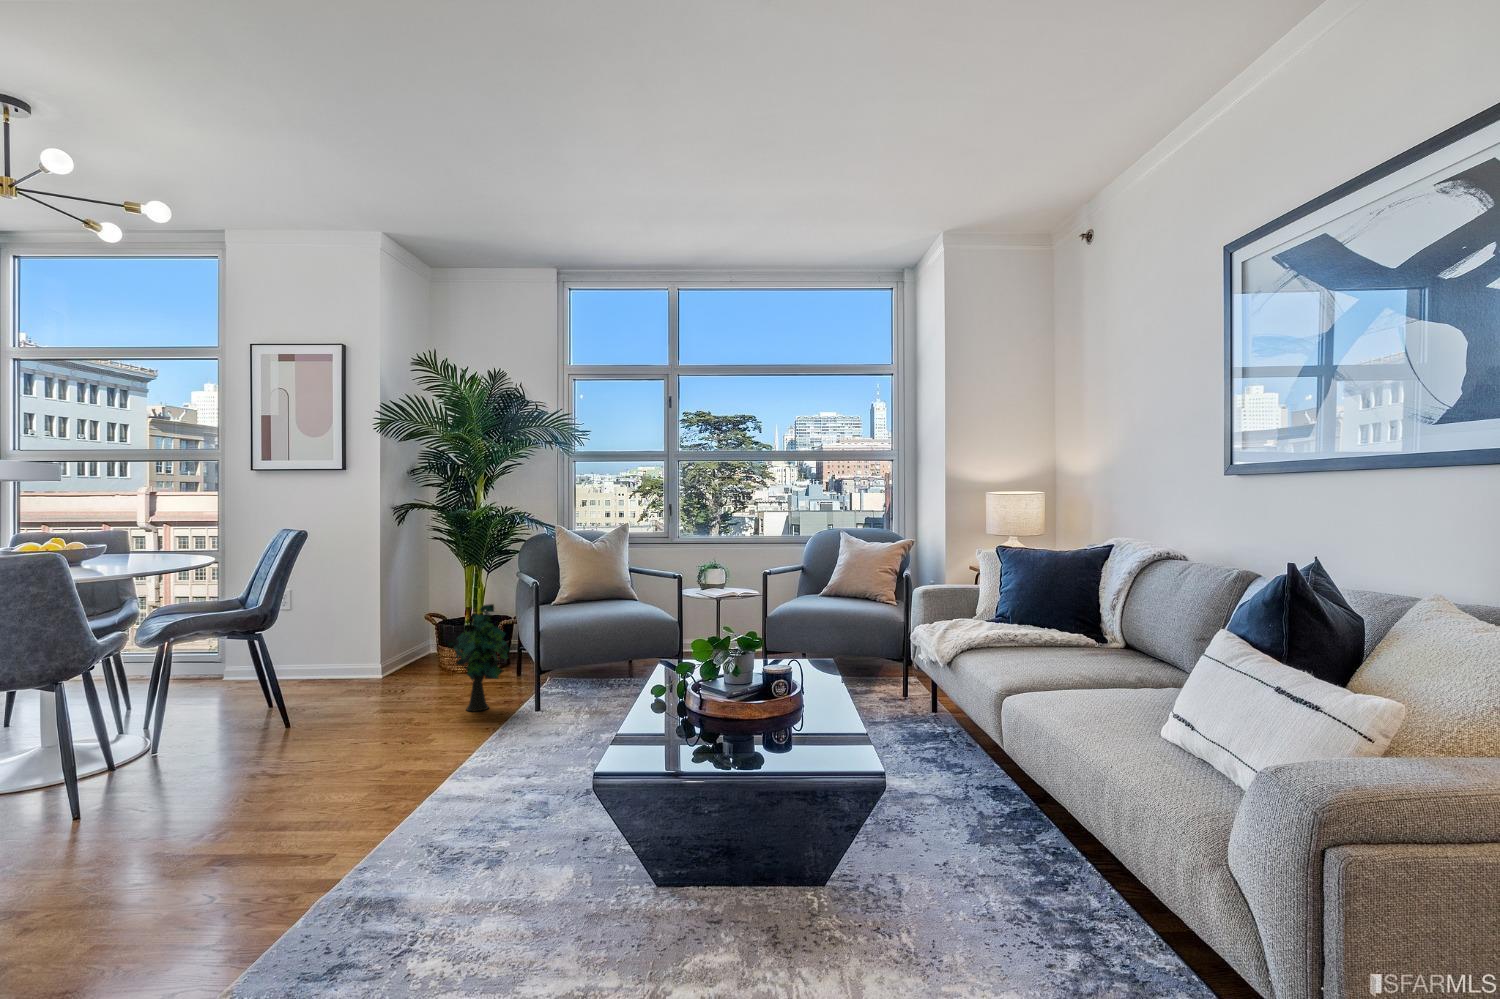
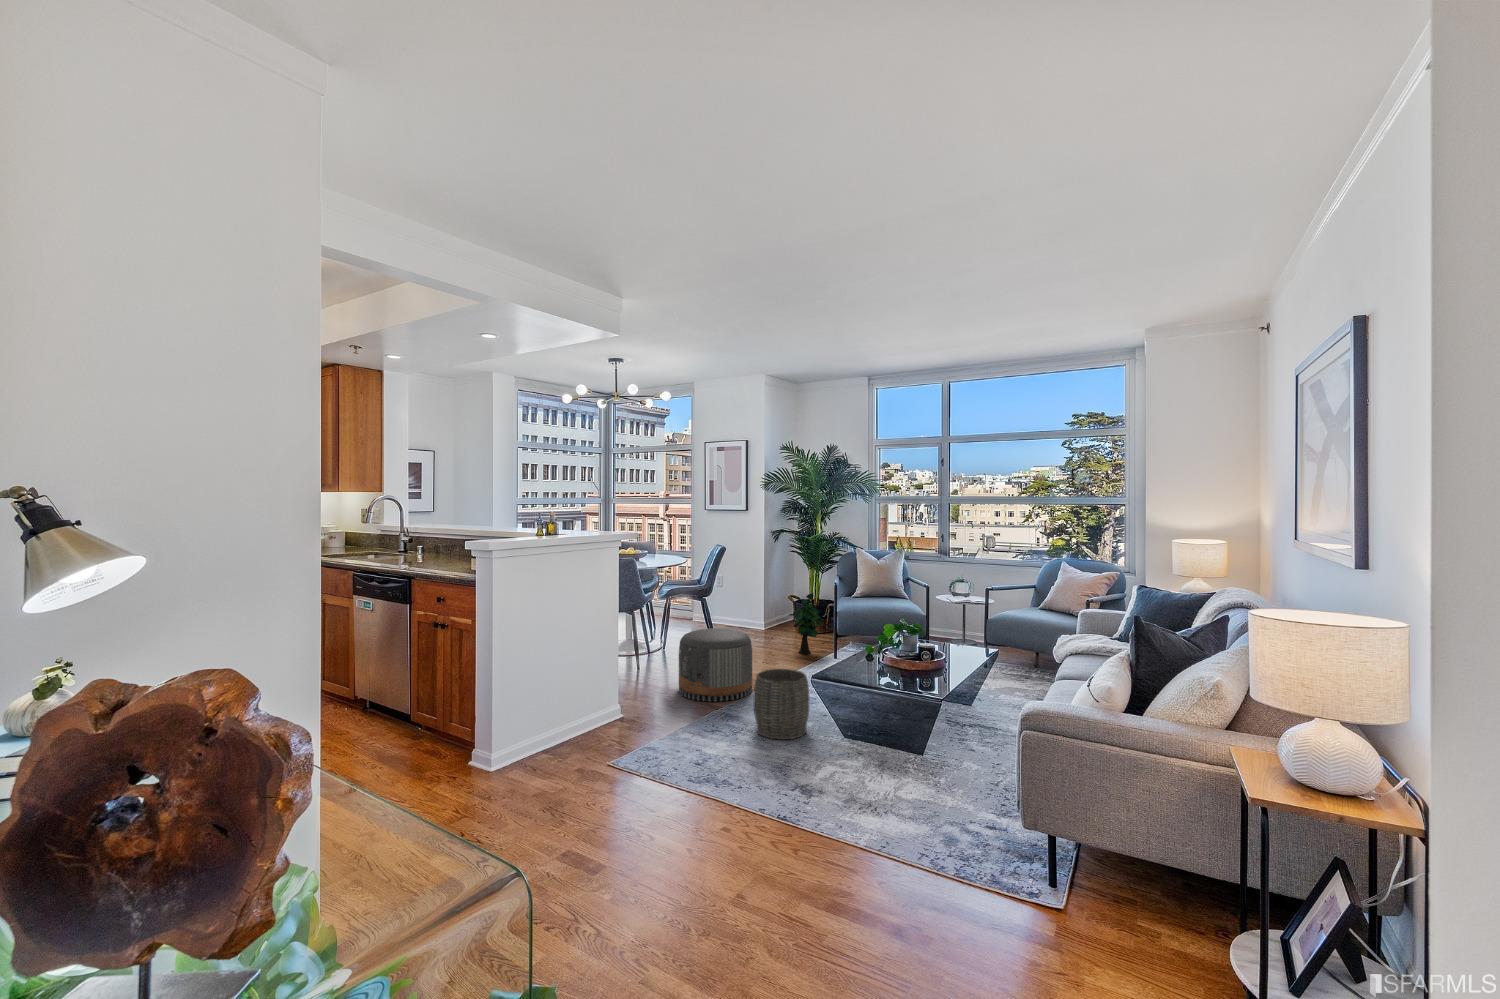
pouf: none [205,689,401,875] -> present [679,628,752,702]
woven basket: none [441,762,579,948] -> present [754,669,810,740]

